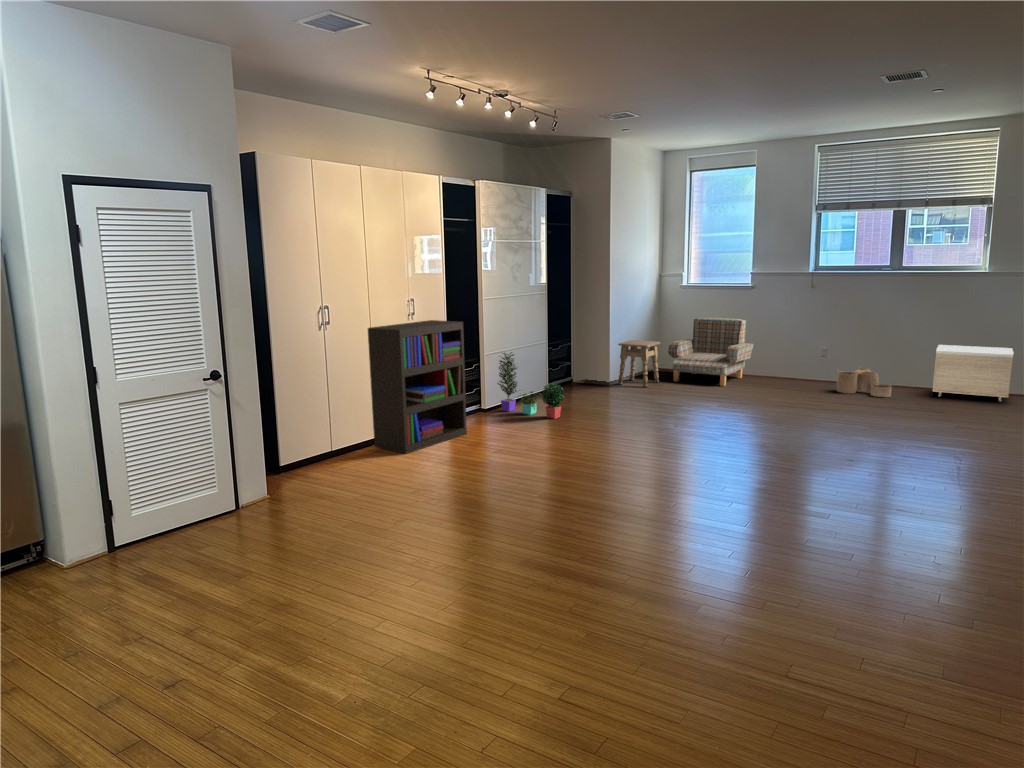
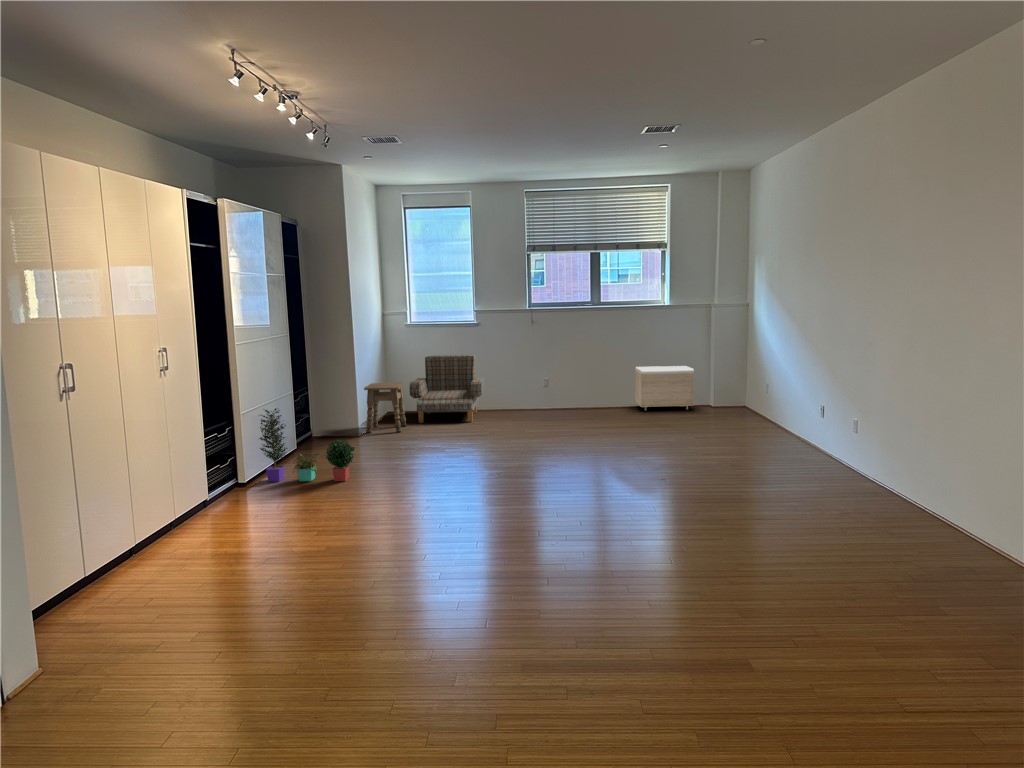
bookshelf: present [368,320,467,454] -> none [121,374,257,563]
woven basket: present [837,368,892,397] -> none [568,391,614,416]

